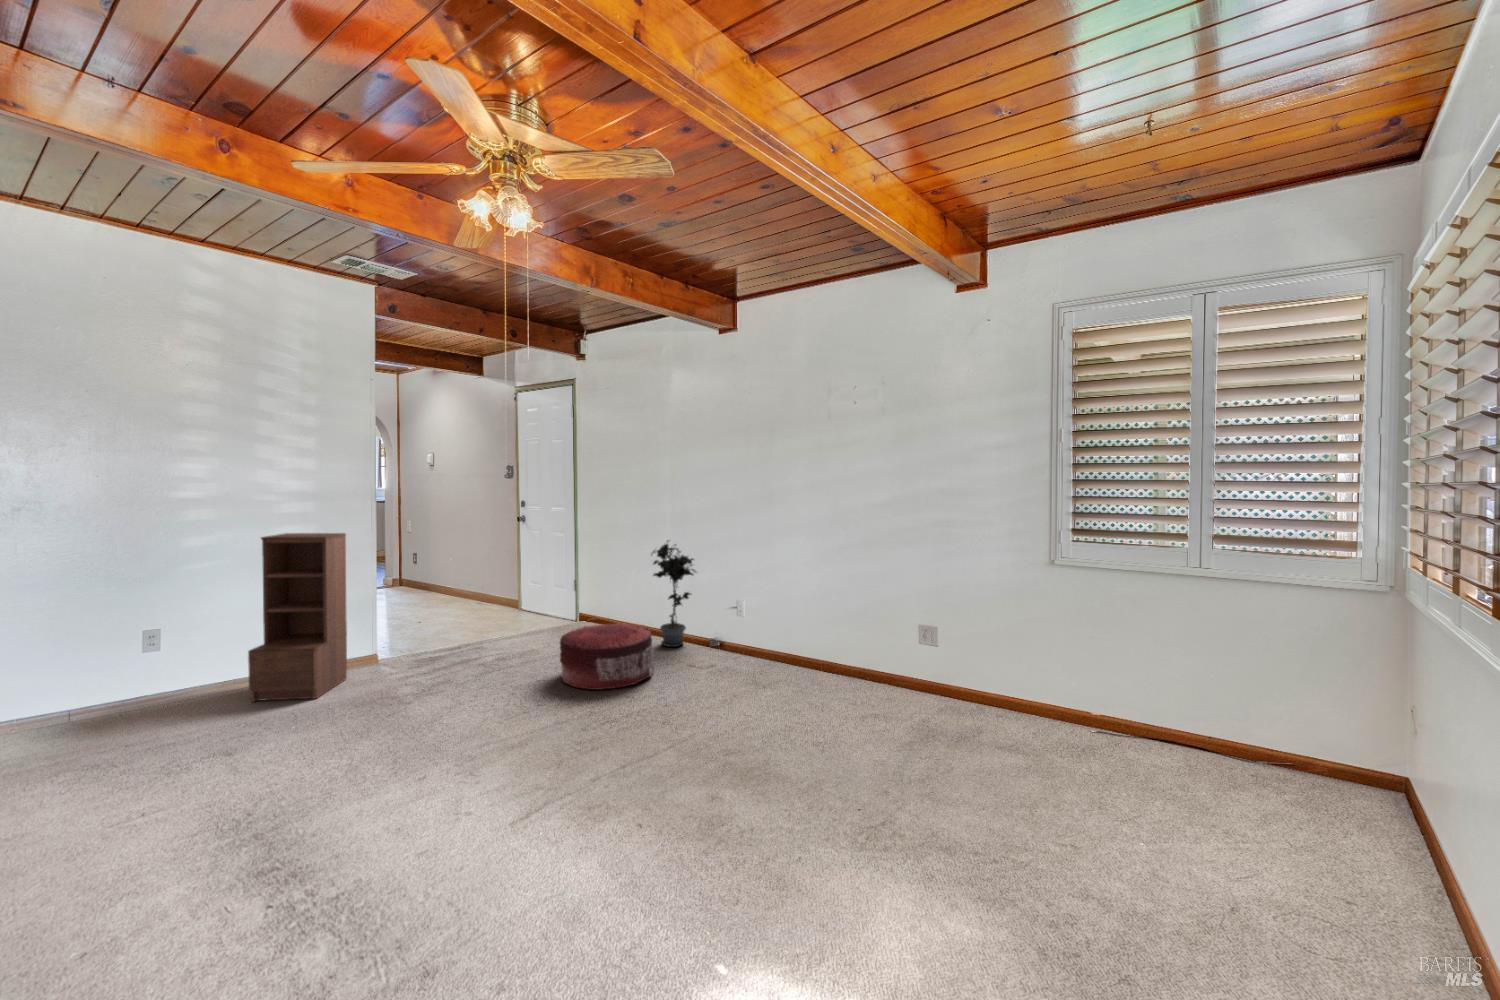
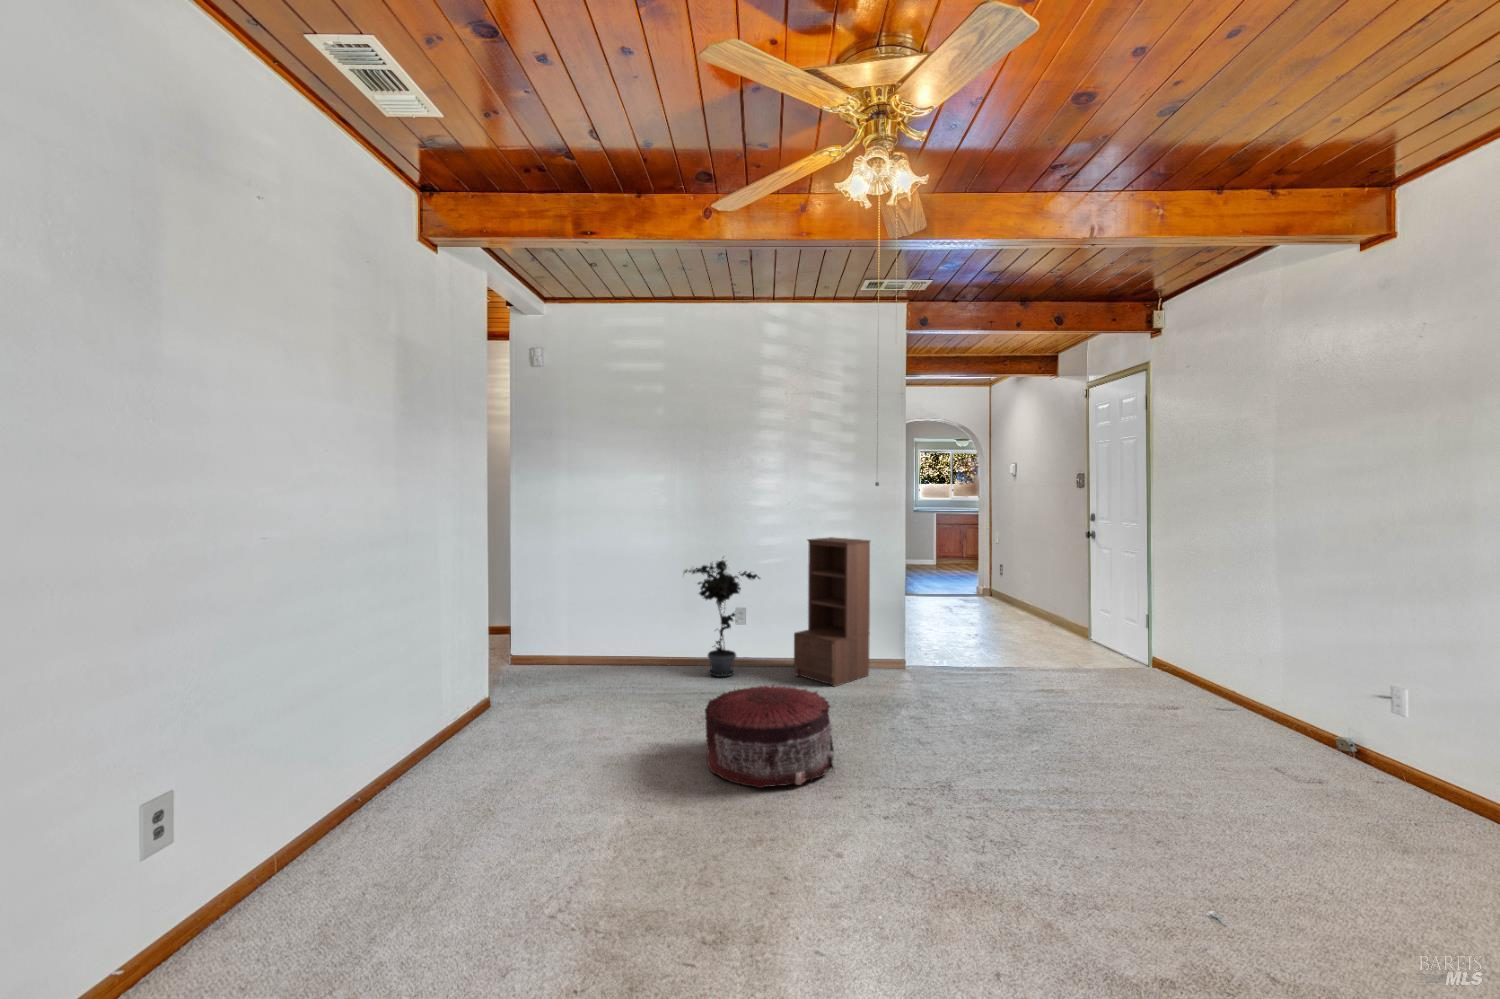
potted plant: present [652,540,696,647] -> present [684,560,760,677]
pouf: present [560,623,653,690] -> present [705,685,834,788]

